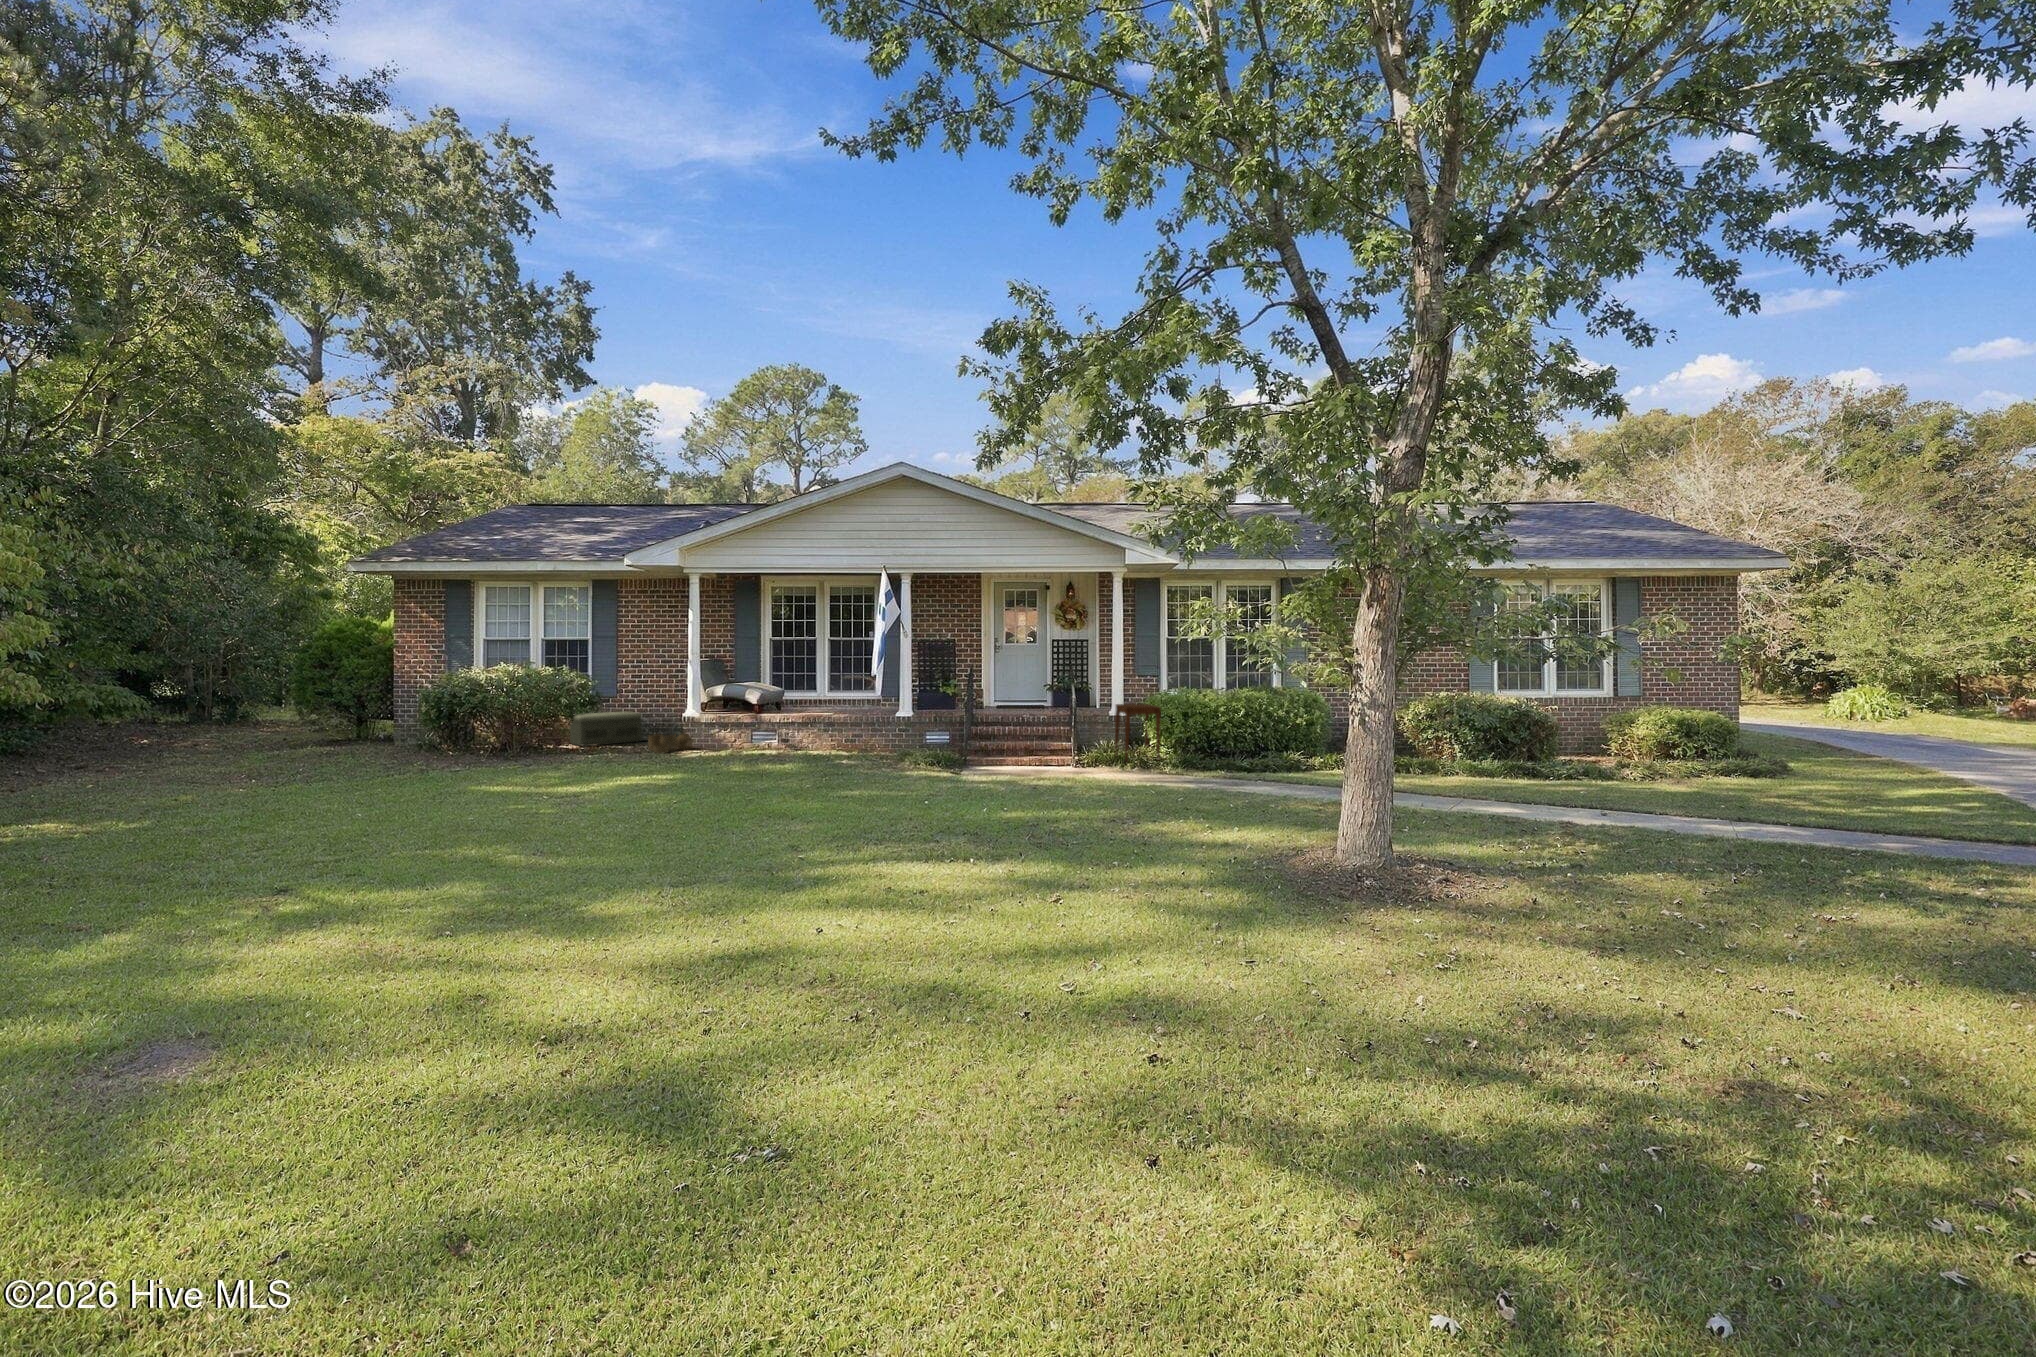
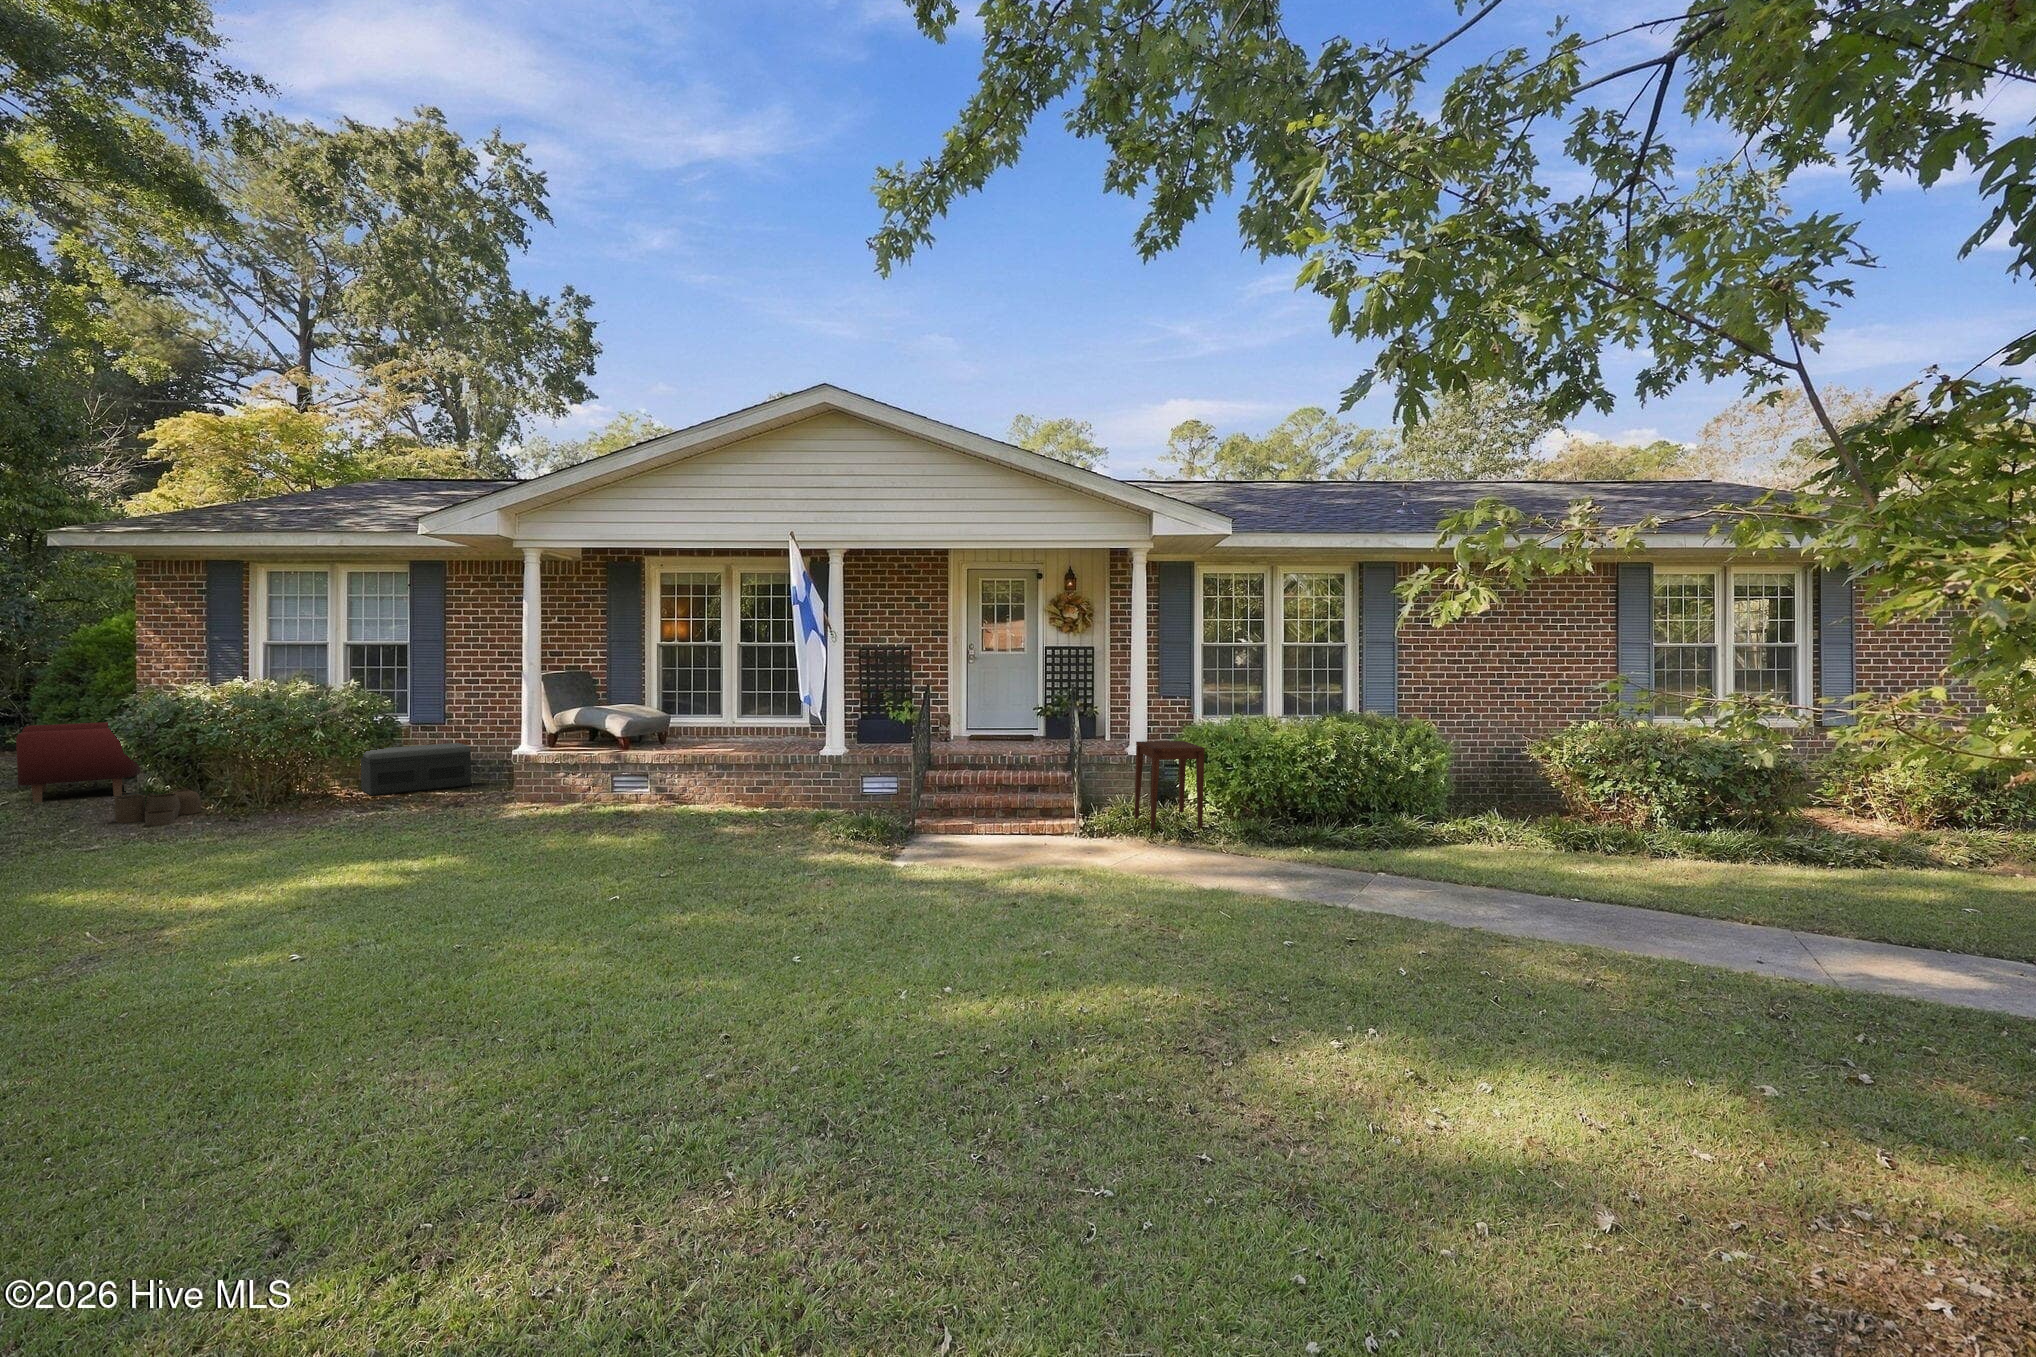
armchair: none [341,696,417,750] -> present [16,722,140,803]
woven basket: present [648,733,692,753] -> present [114,787,201,826]

